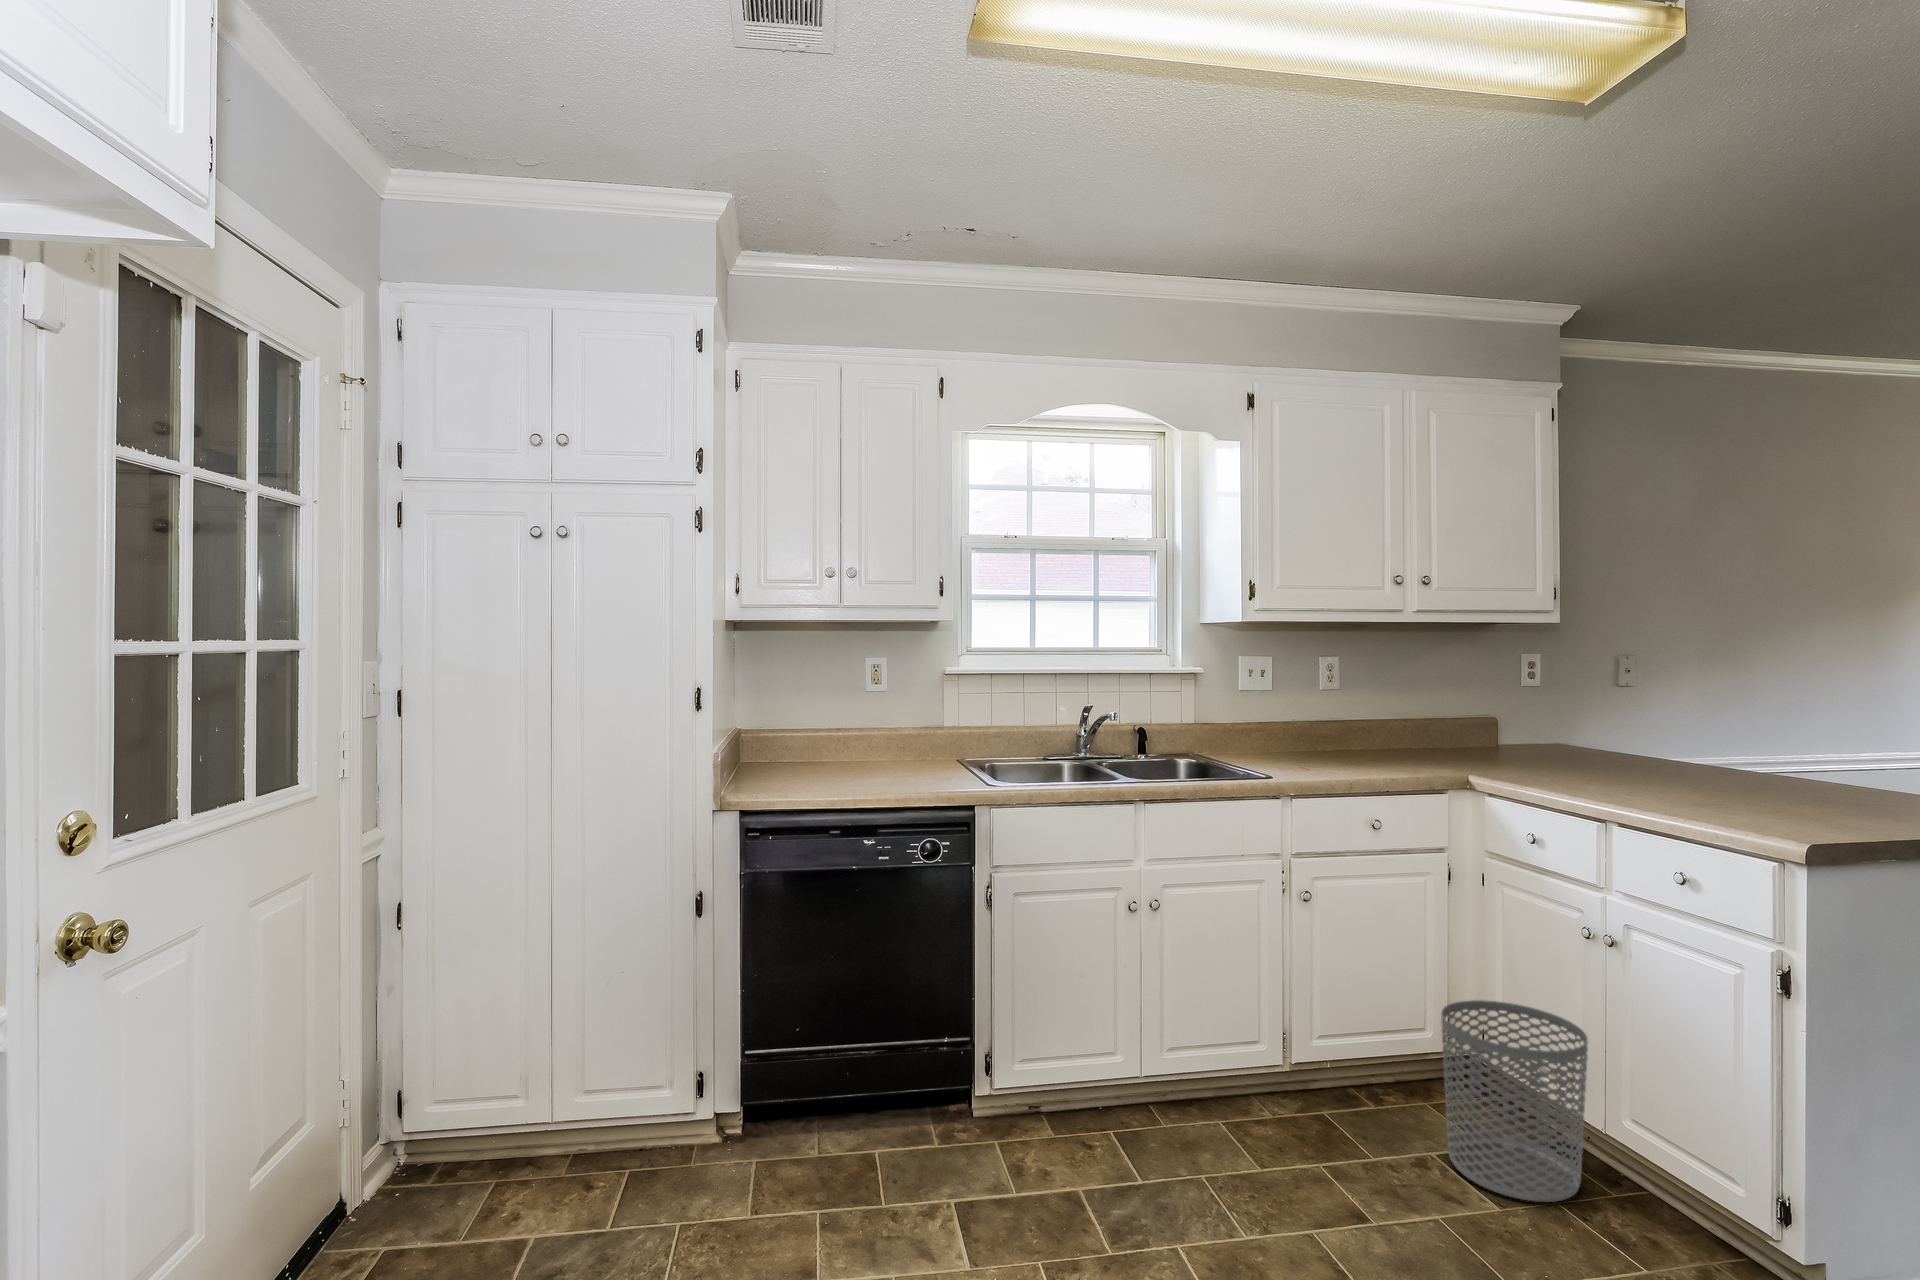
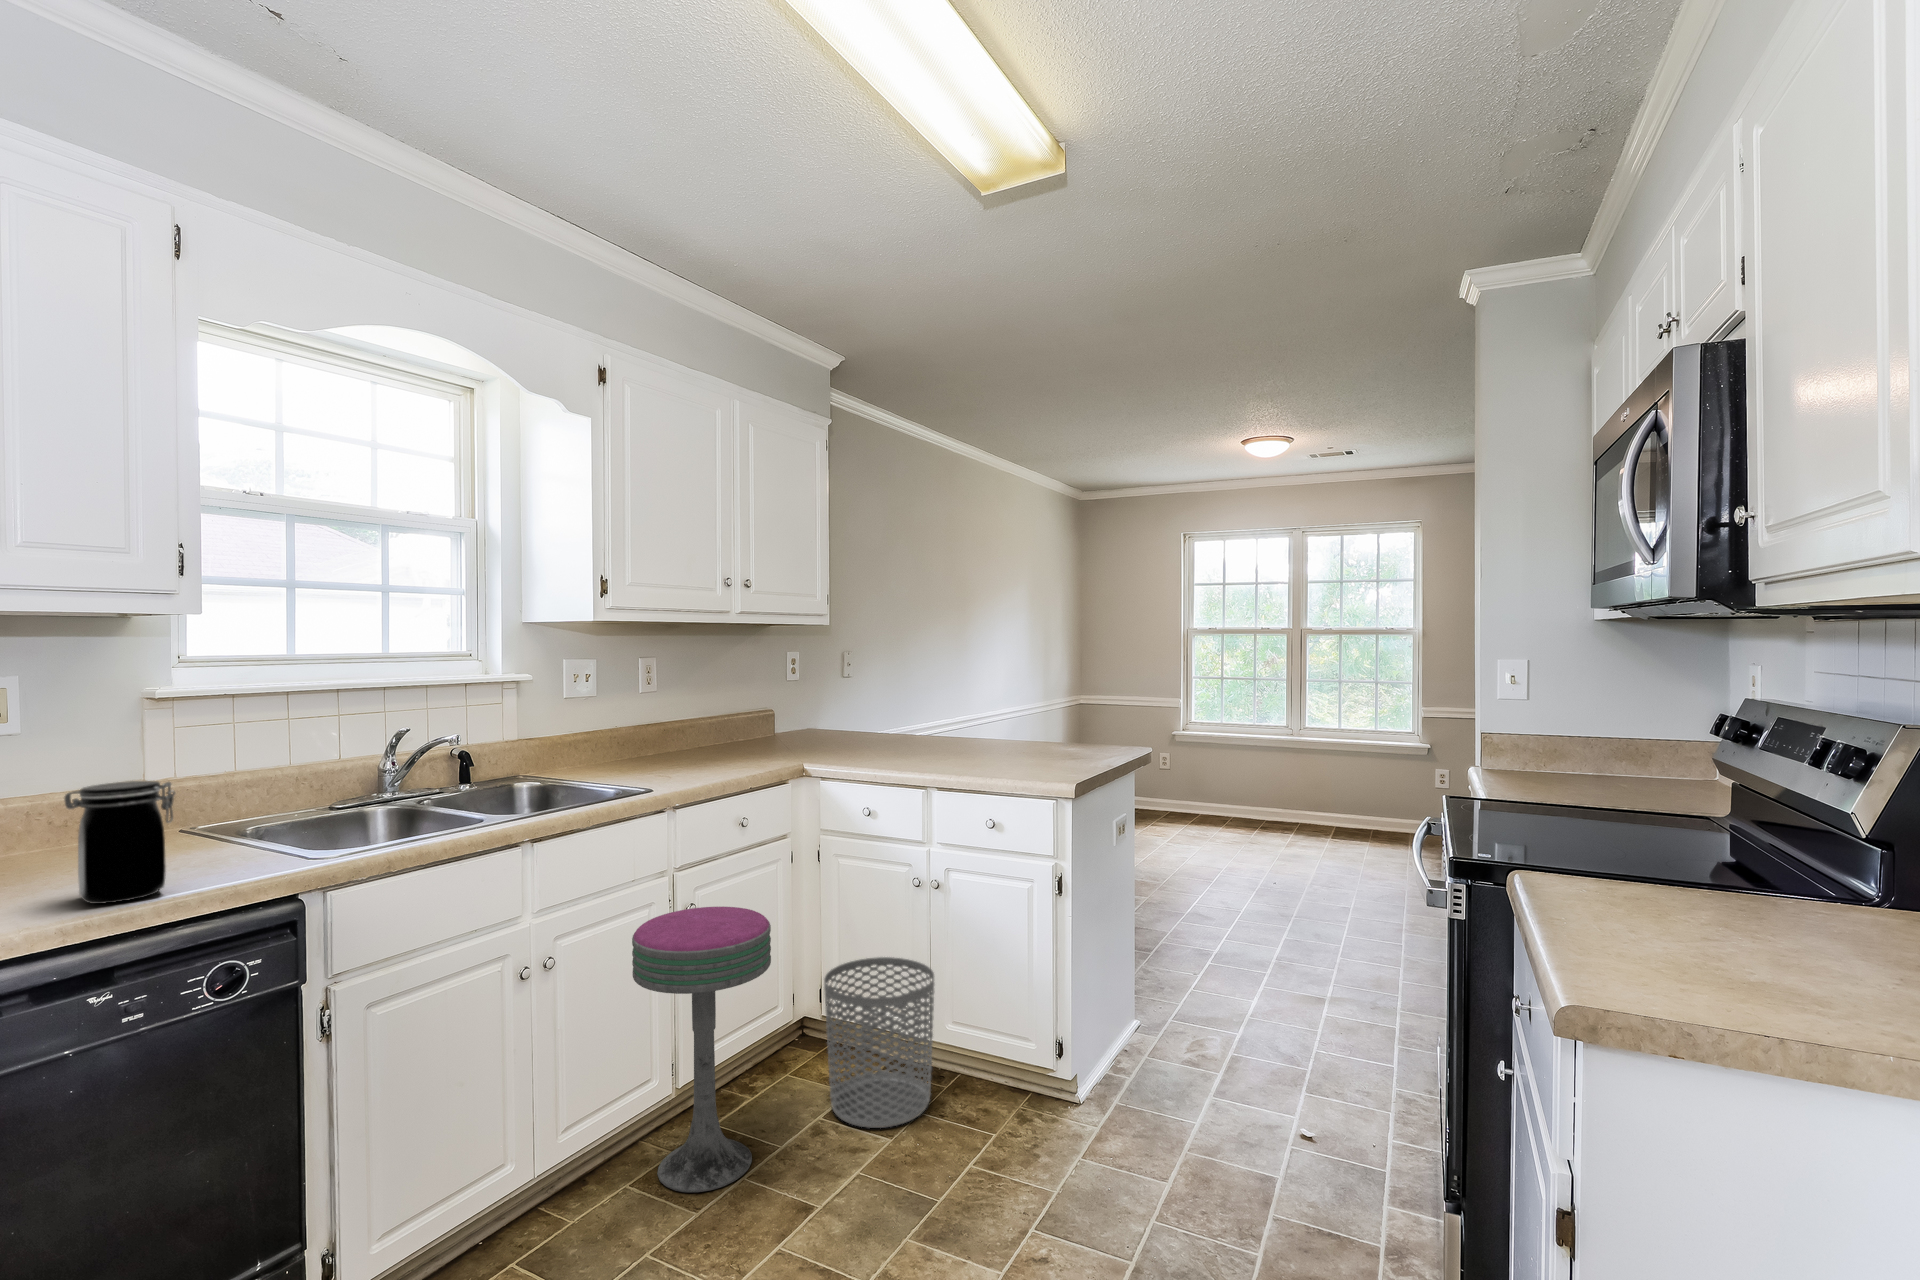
jar: none [867,718,913,789] -> present [64,781,175,904]
bar stool: none [1227,893,1362,1164] -> present [632,907,771,1192]

